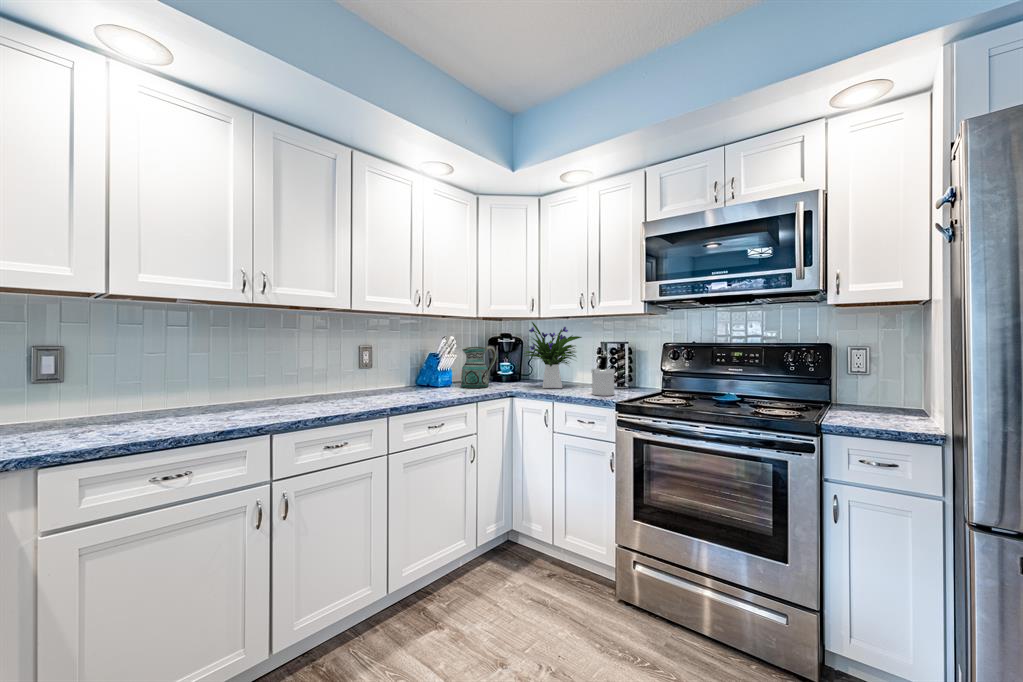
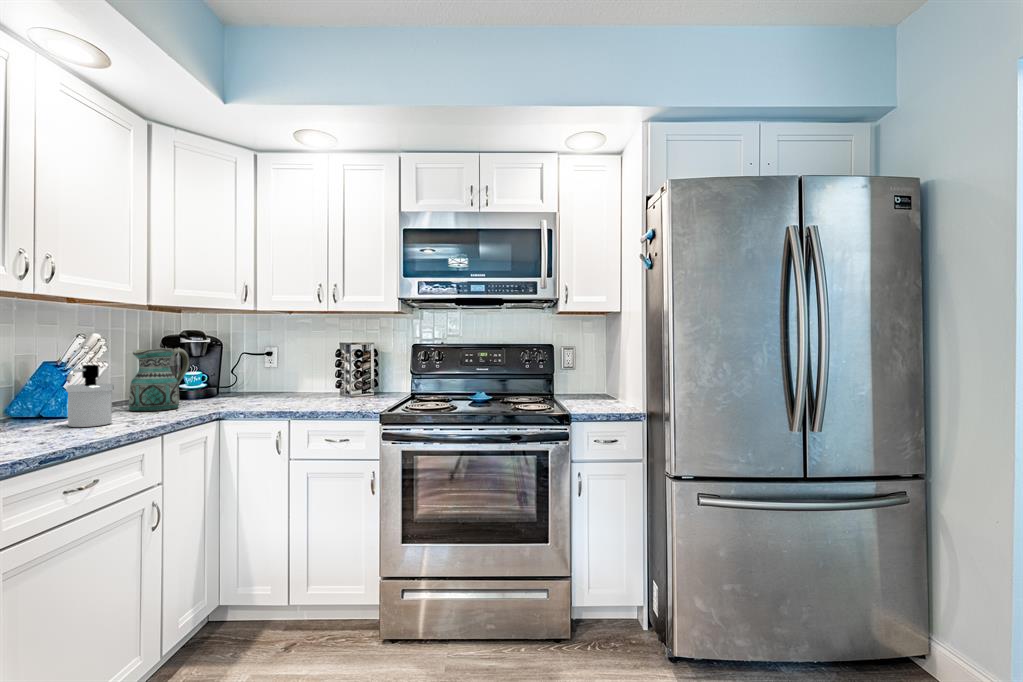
flower arrangement: present [524,322,582,388] -> none [231,315,320,404]
soap dispenser: present [591,356,615,396] -> present [66,365,114,427]

